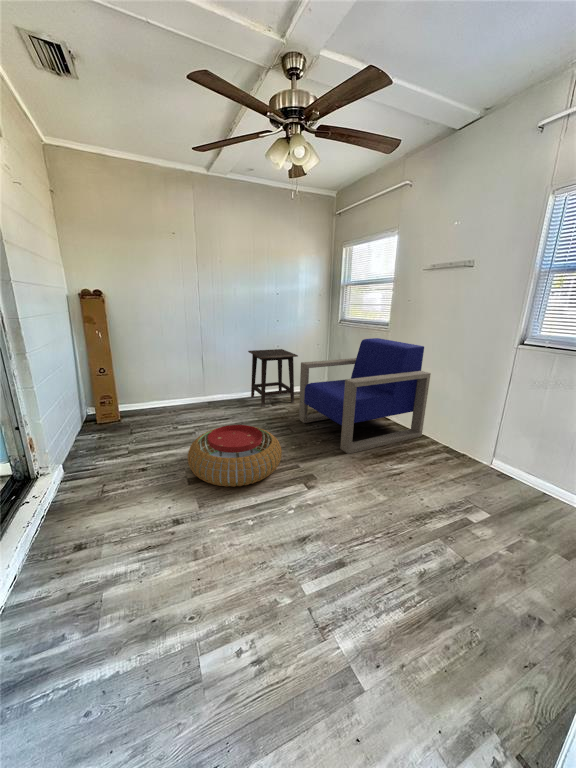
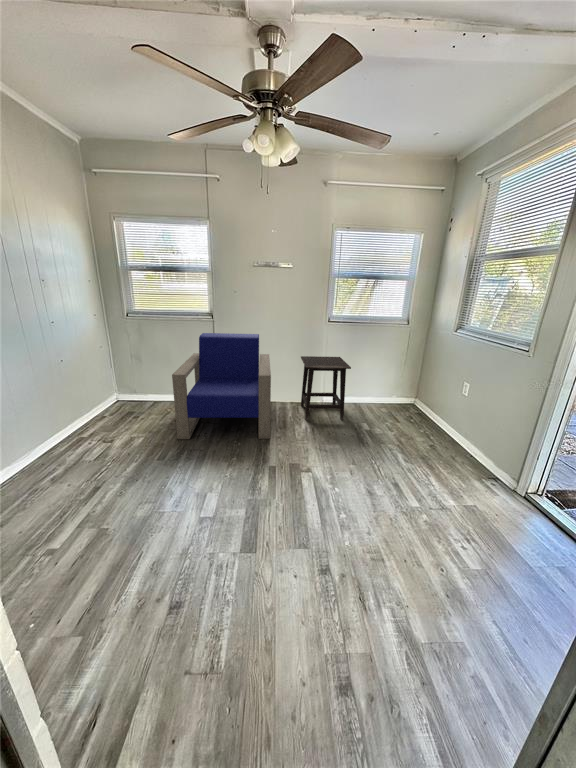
side table: present [248,349,298,407] -> present [301,356,351,420]
pouf: present [188,425,282,487] -> none [182,453,293,541]

